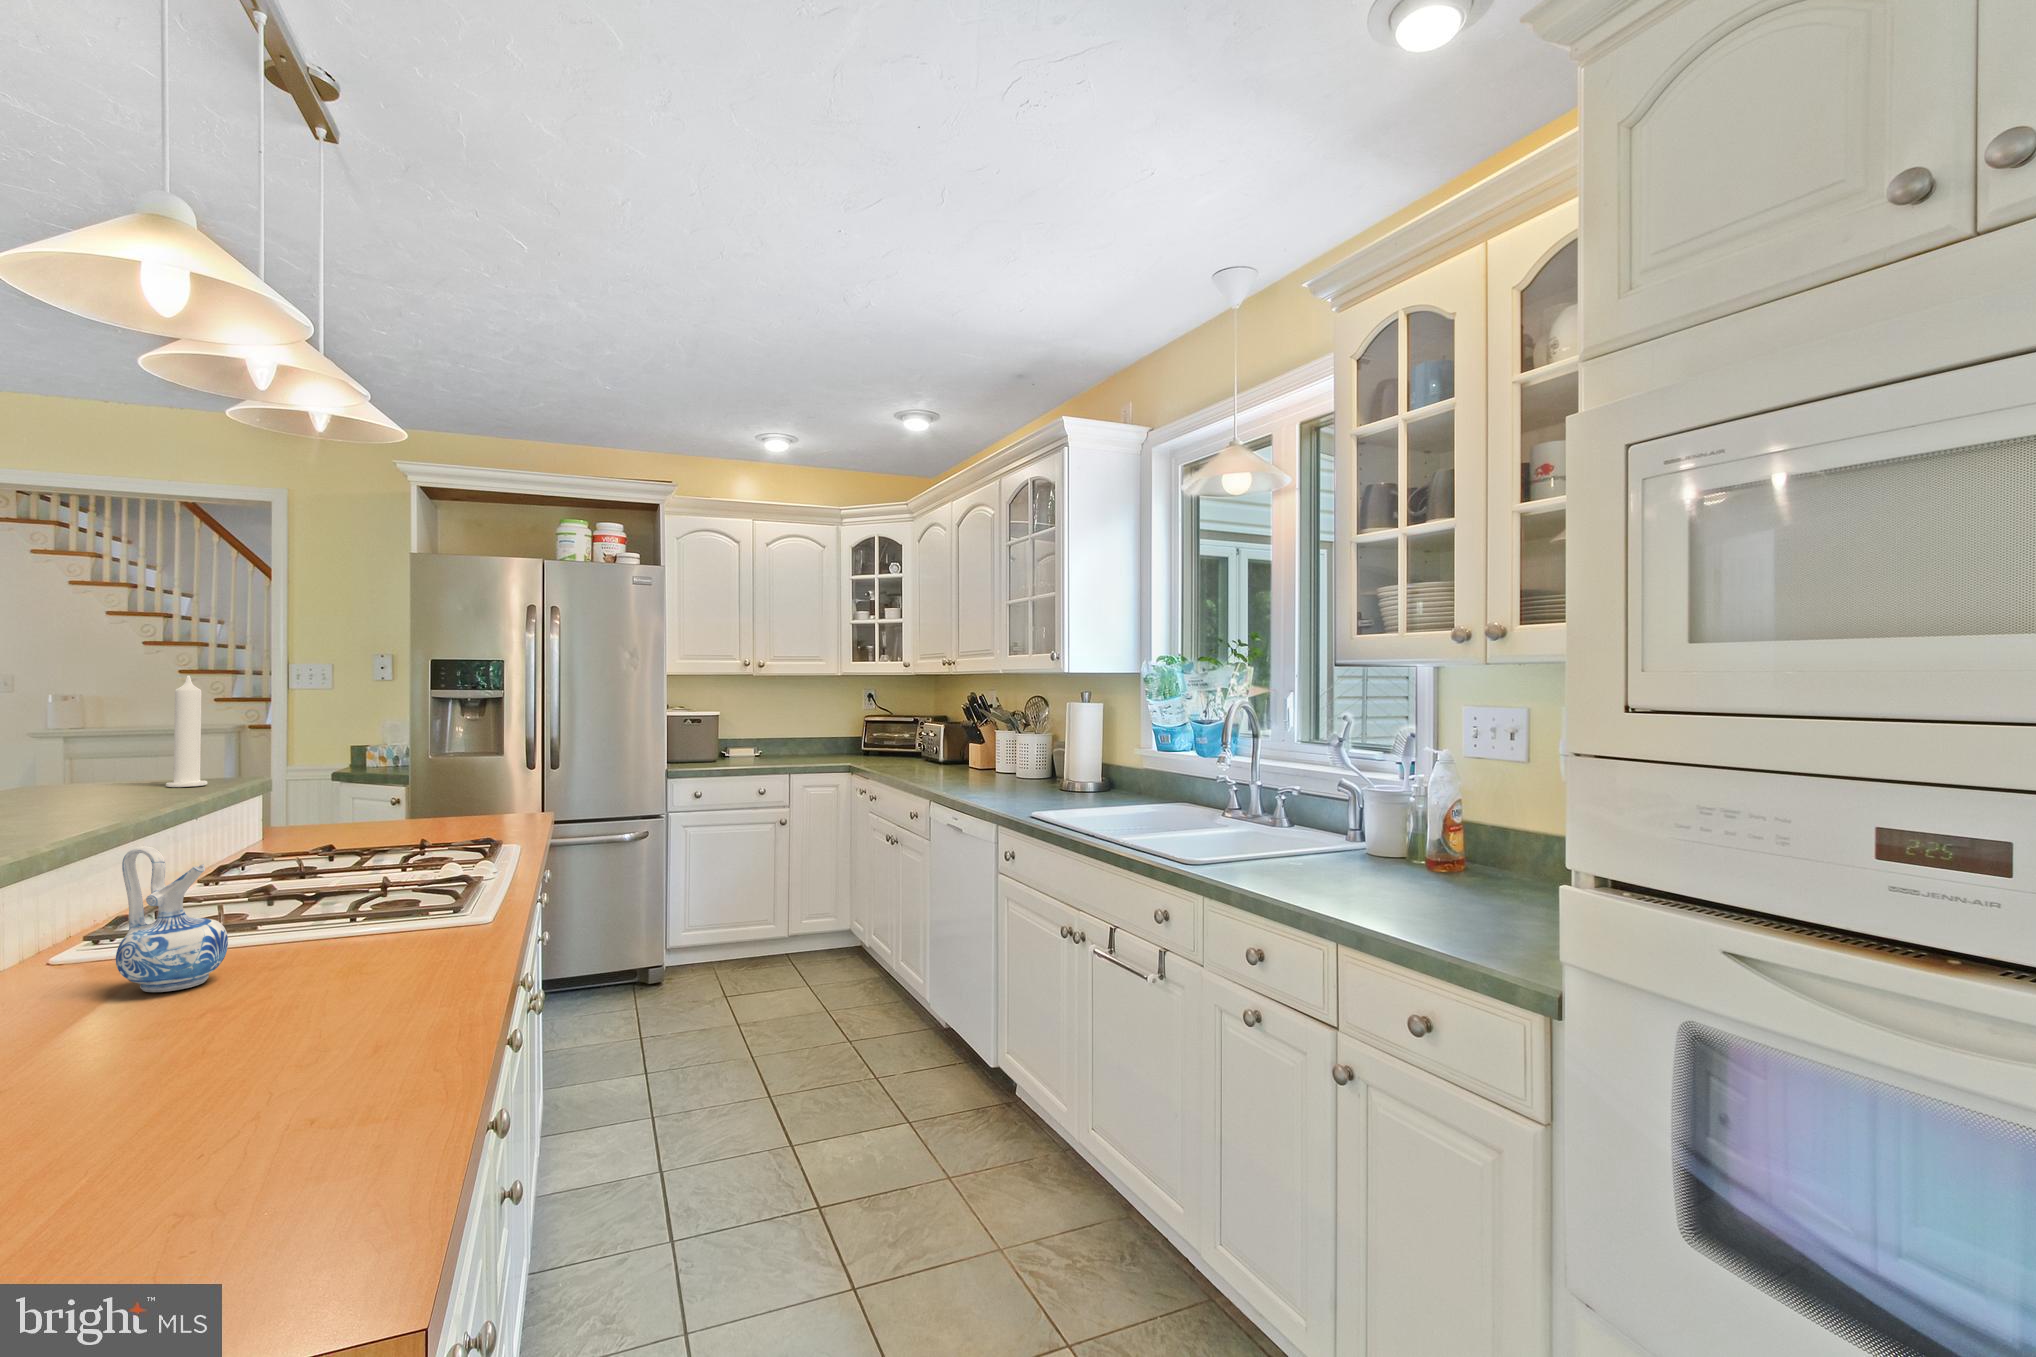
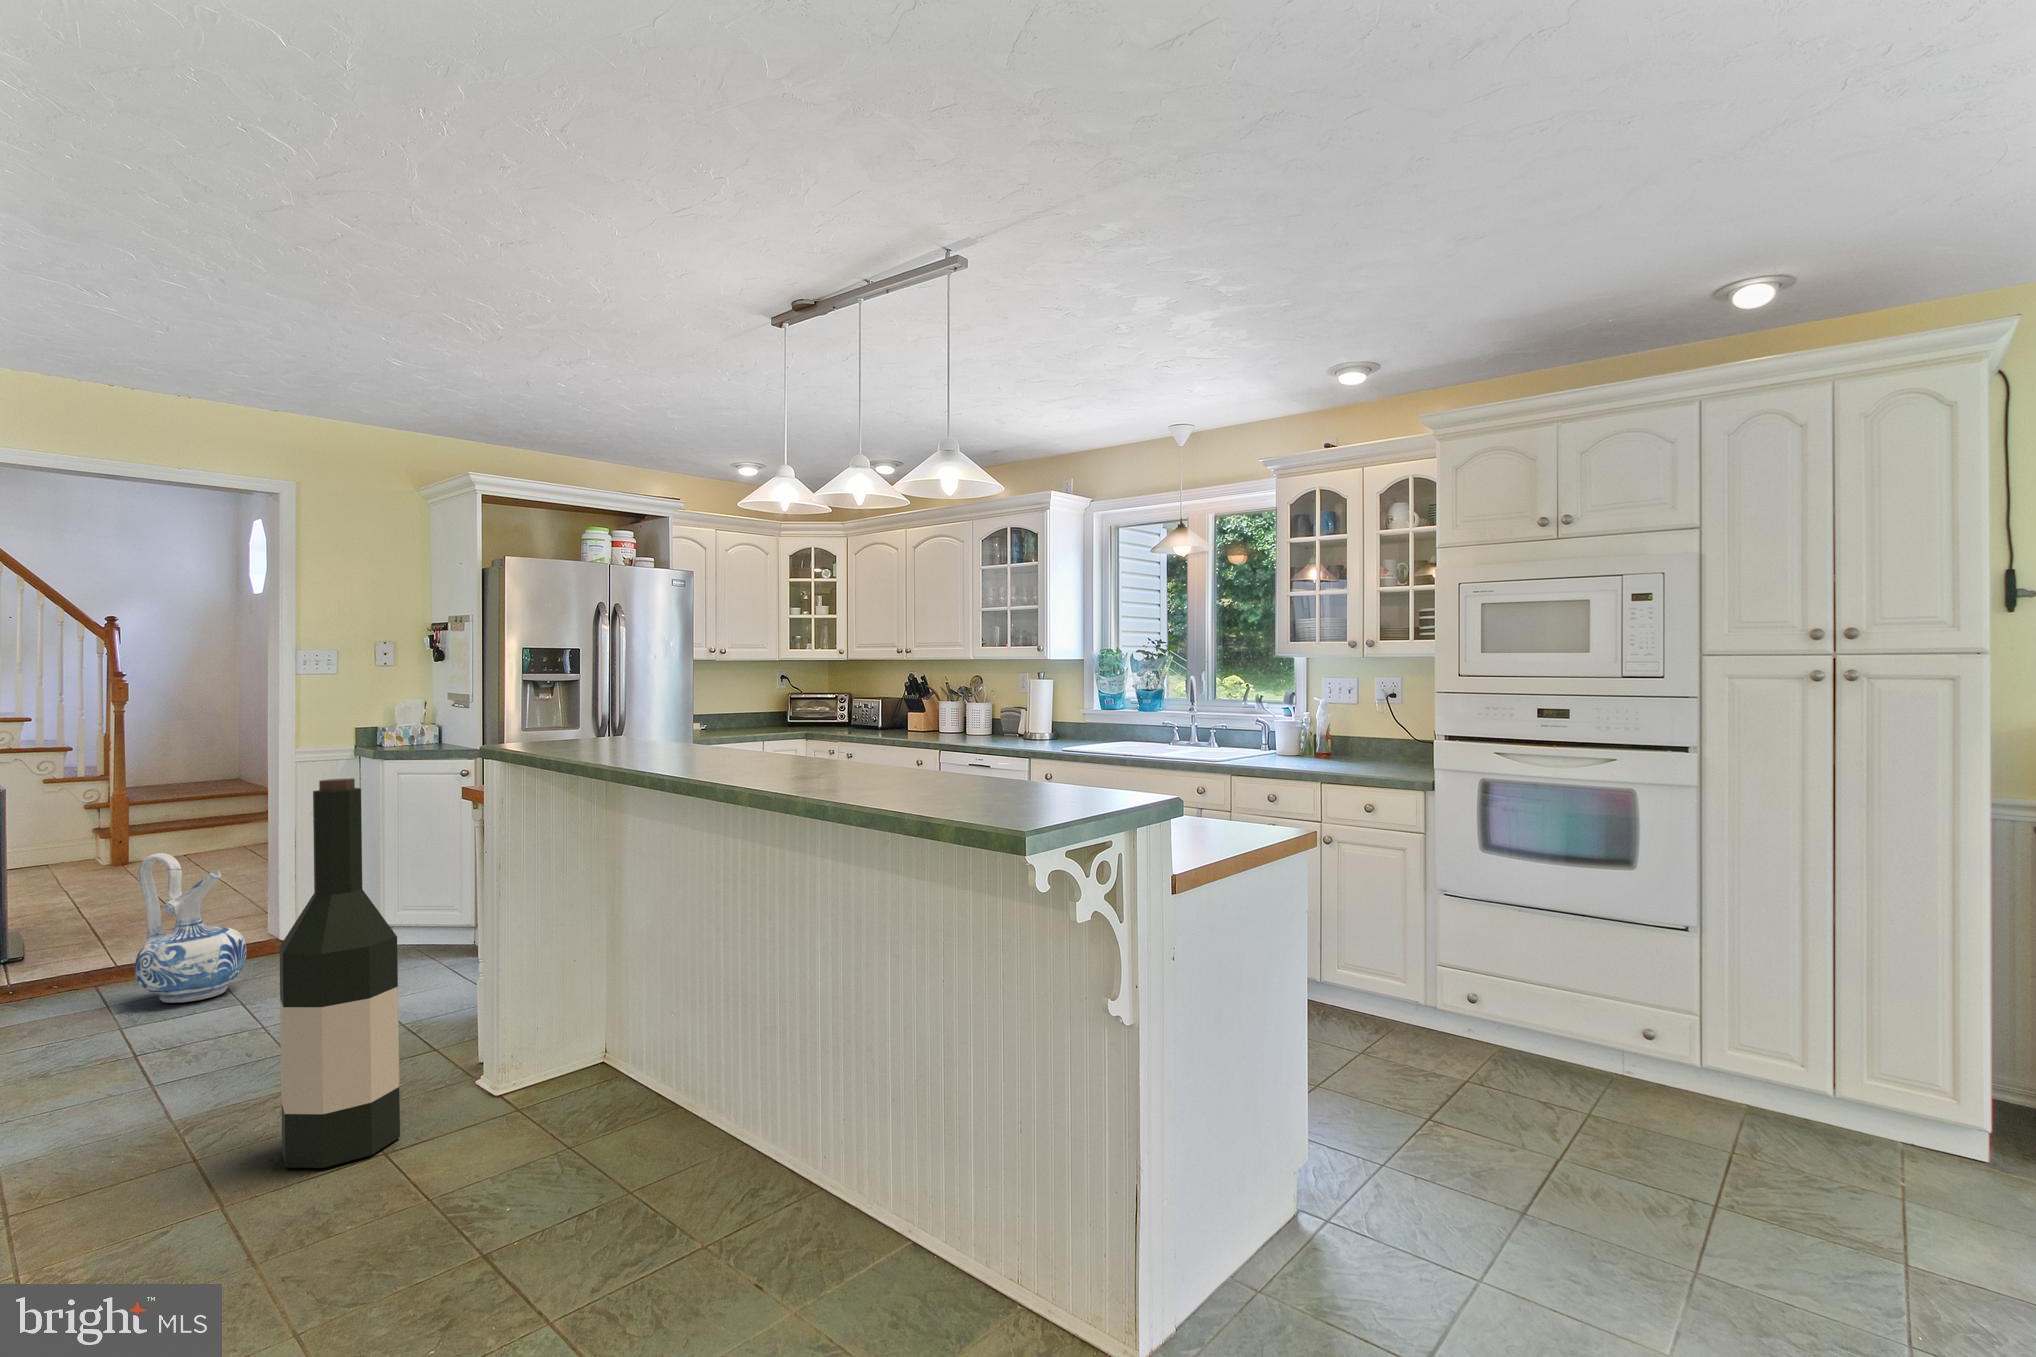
candle: present [166,675,208,787] -> none [191,690,232,804]
wine bottle: none [272,792,390,1166] -> present [279,778,400,1168]

